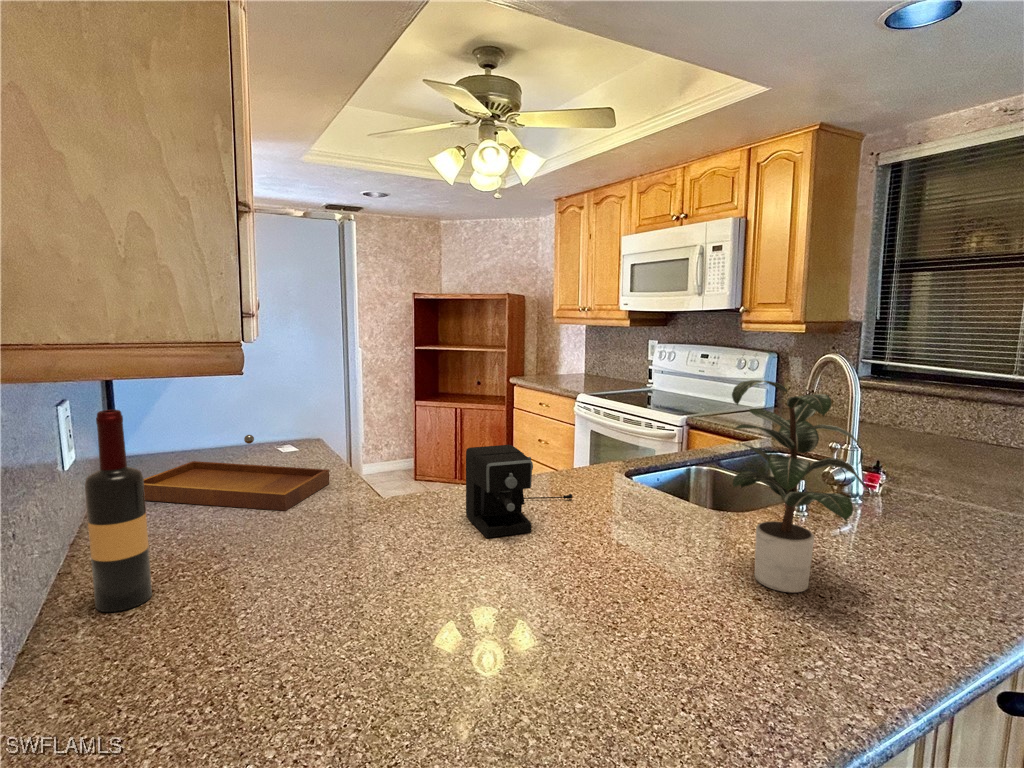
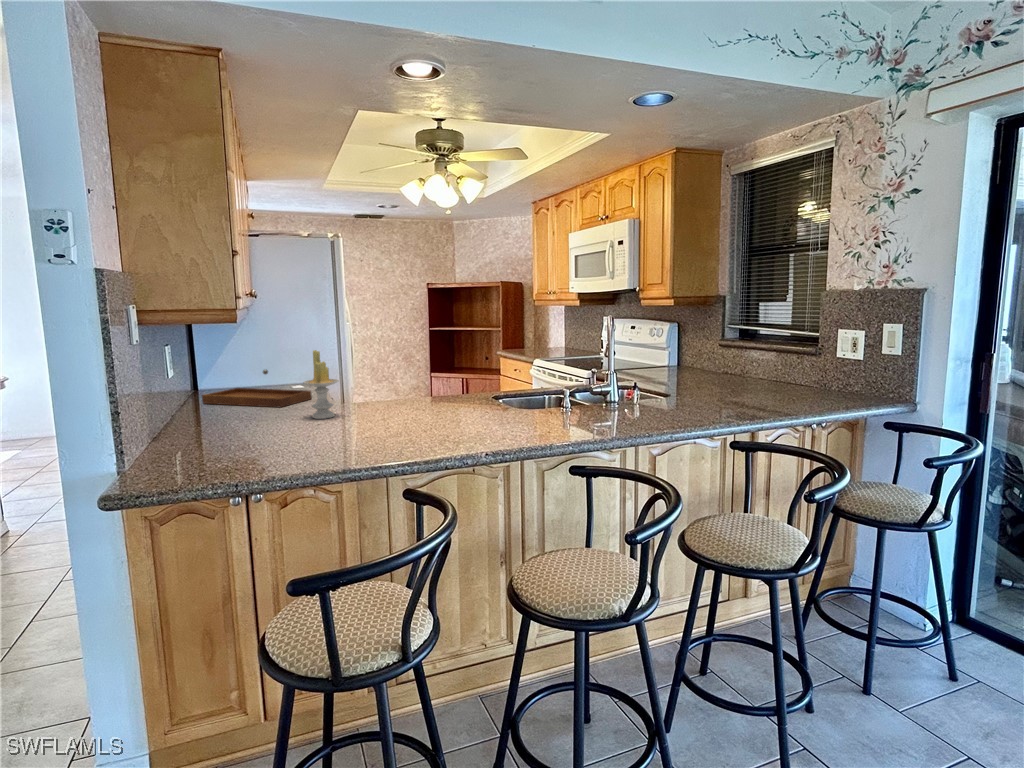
potted plant: present [732,380,871,592] -> none [460,323,552,430]
wine bottle: present [85,410,152,612] -> none [178,341,207,431]
candle: none [351,417,418,552] -> present [303,350,339,419]
coffee maker: present [466,445,572,538] -> none [373,370,444,415]

